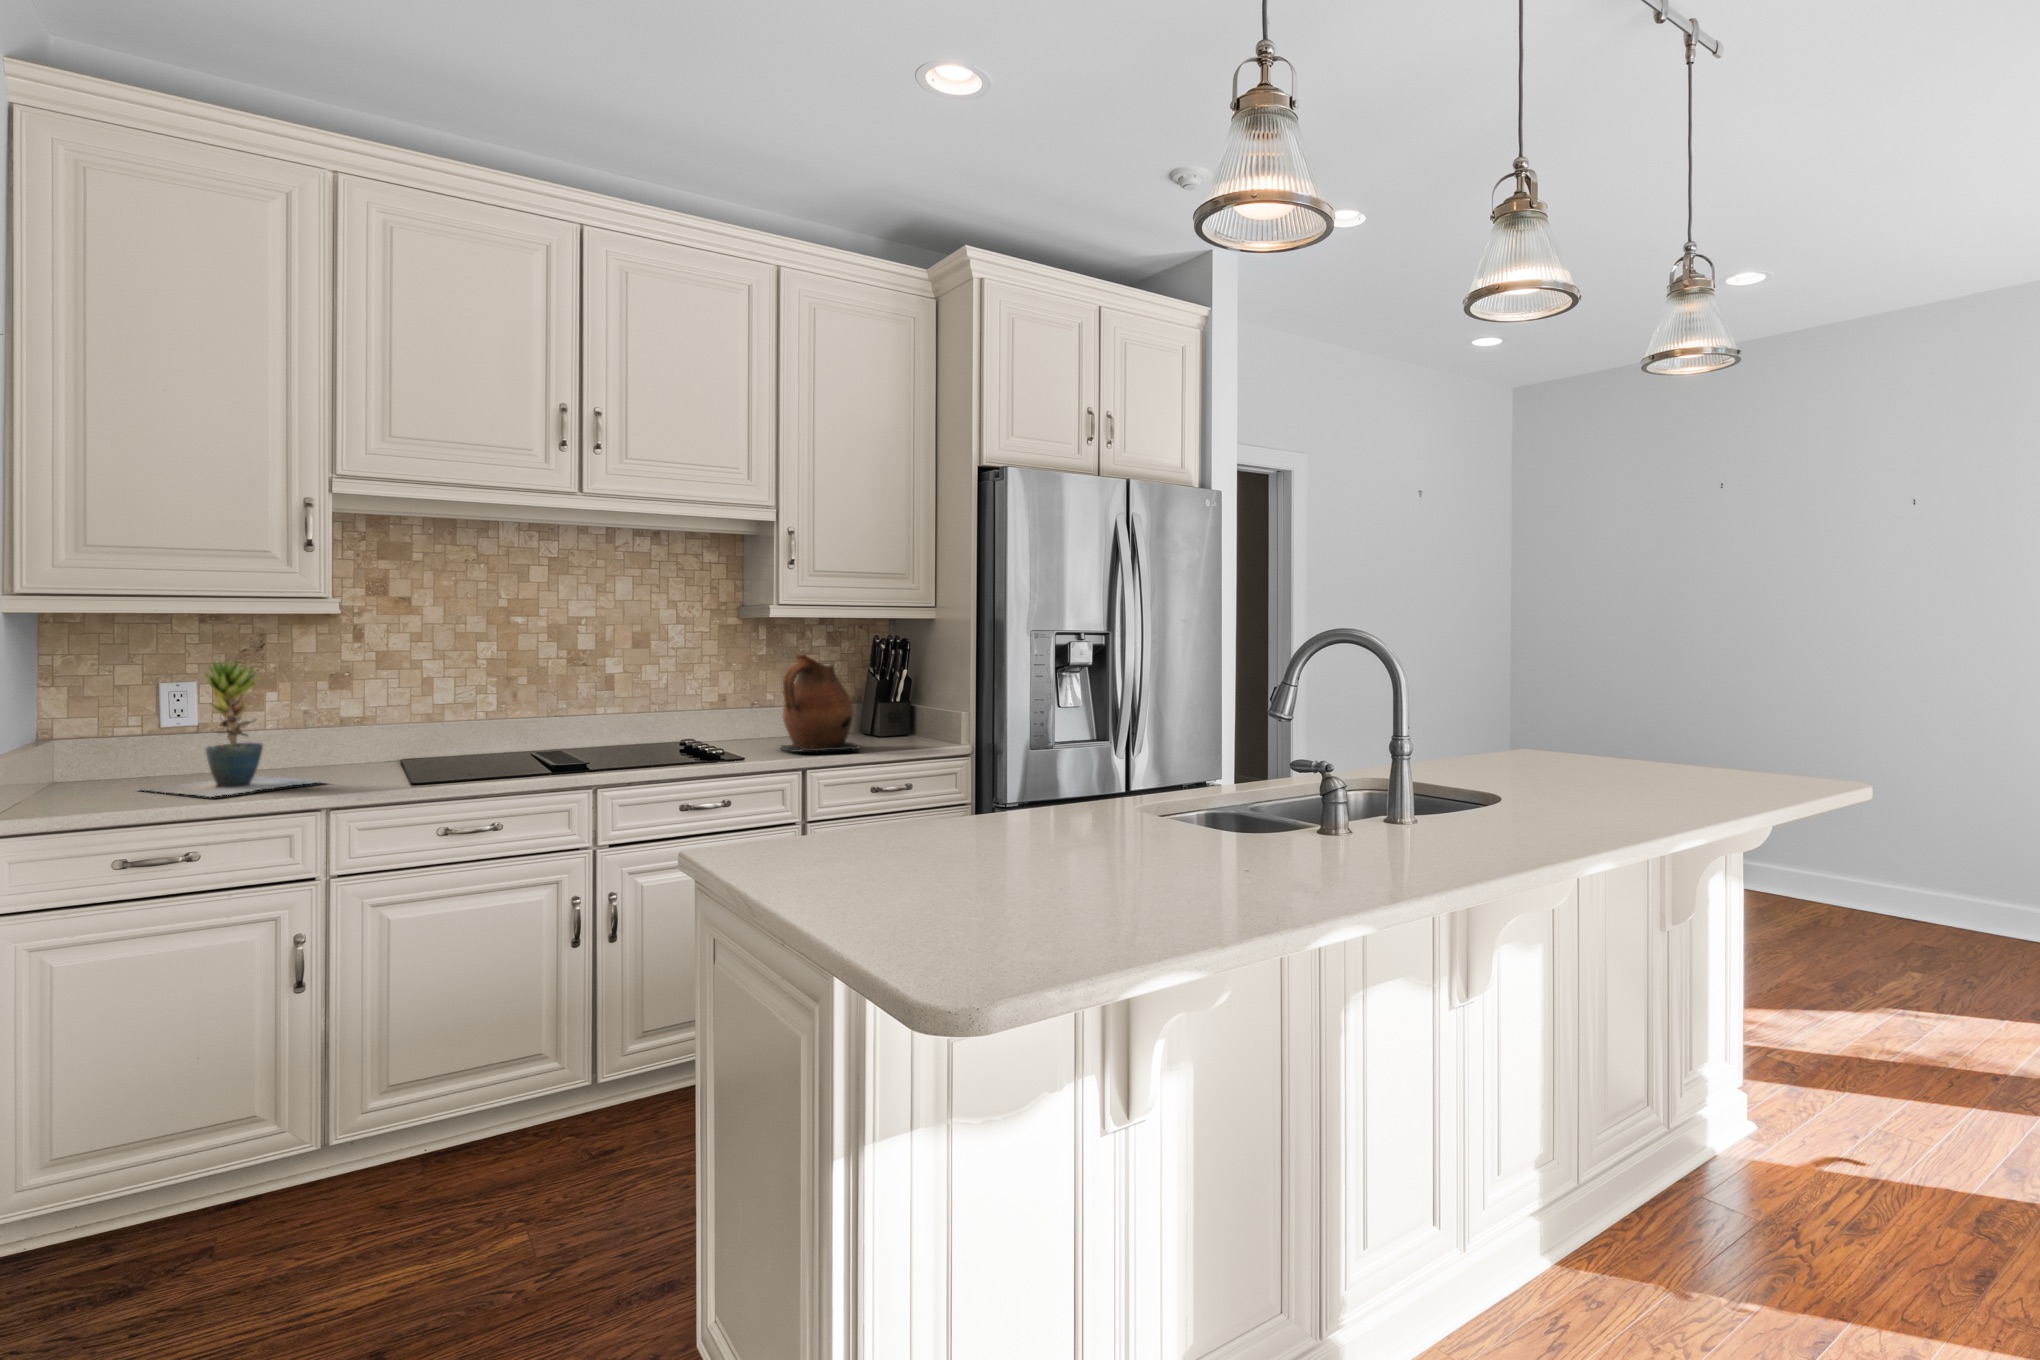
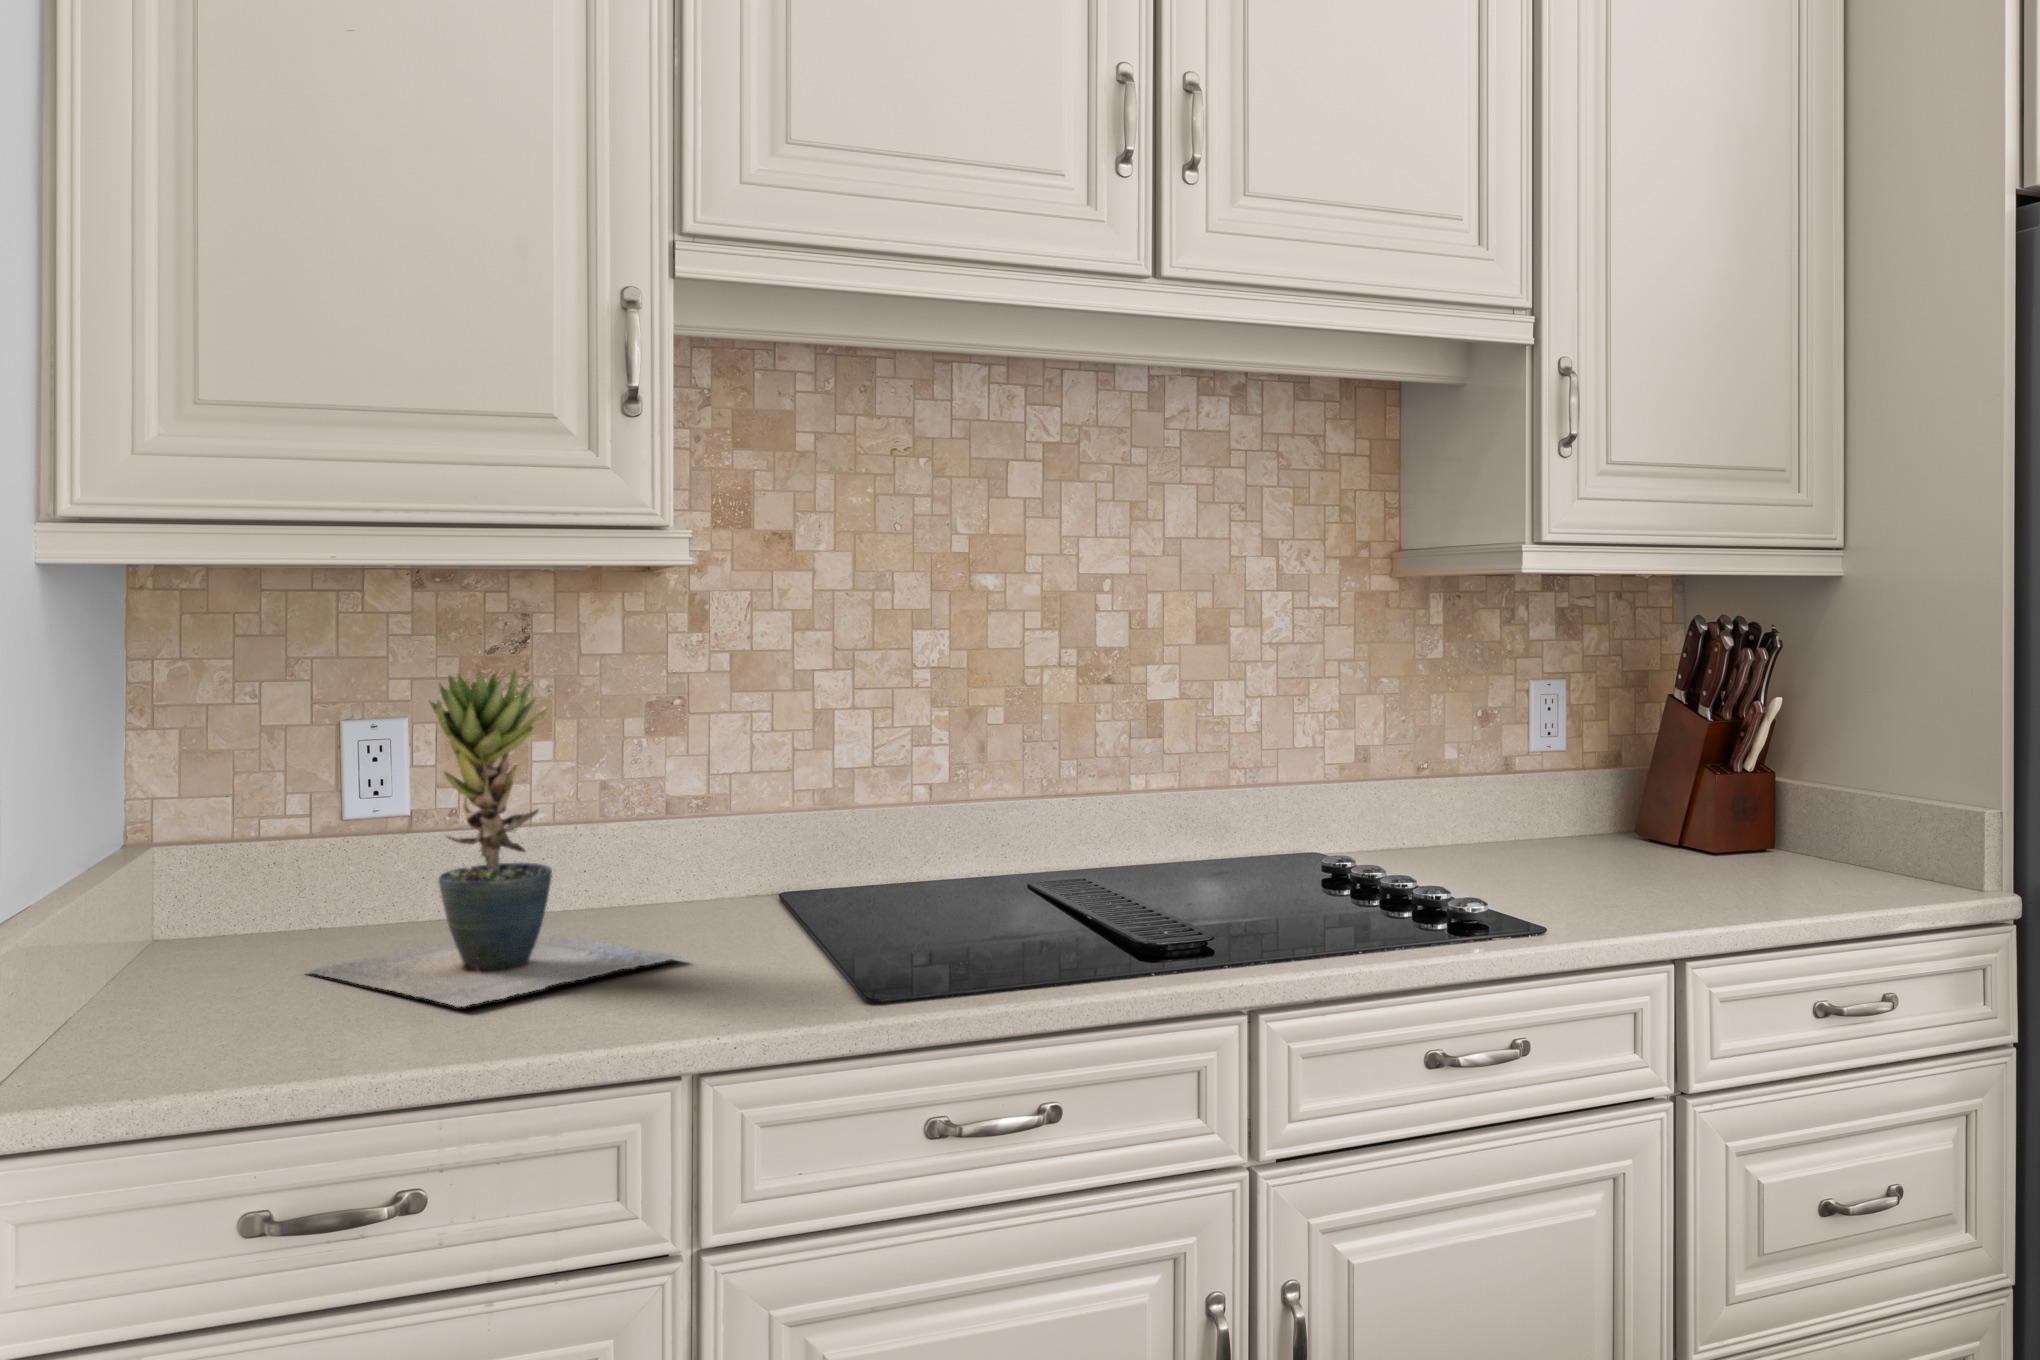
ceramic pitcher: present [781,655,859,752] -> none [1531,657,1745,887]

